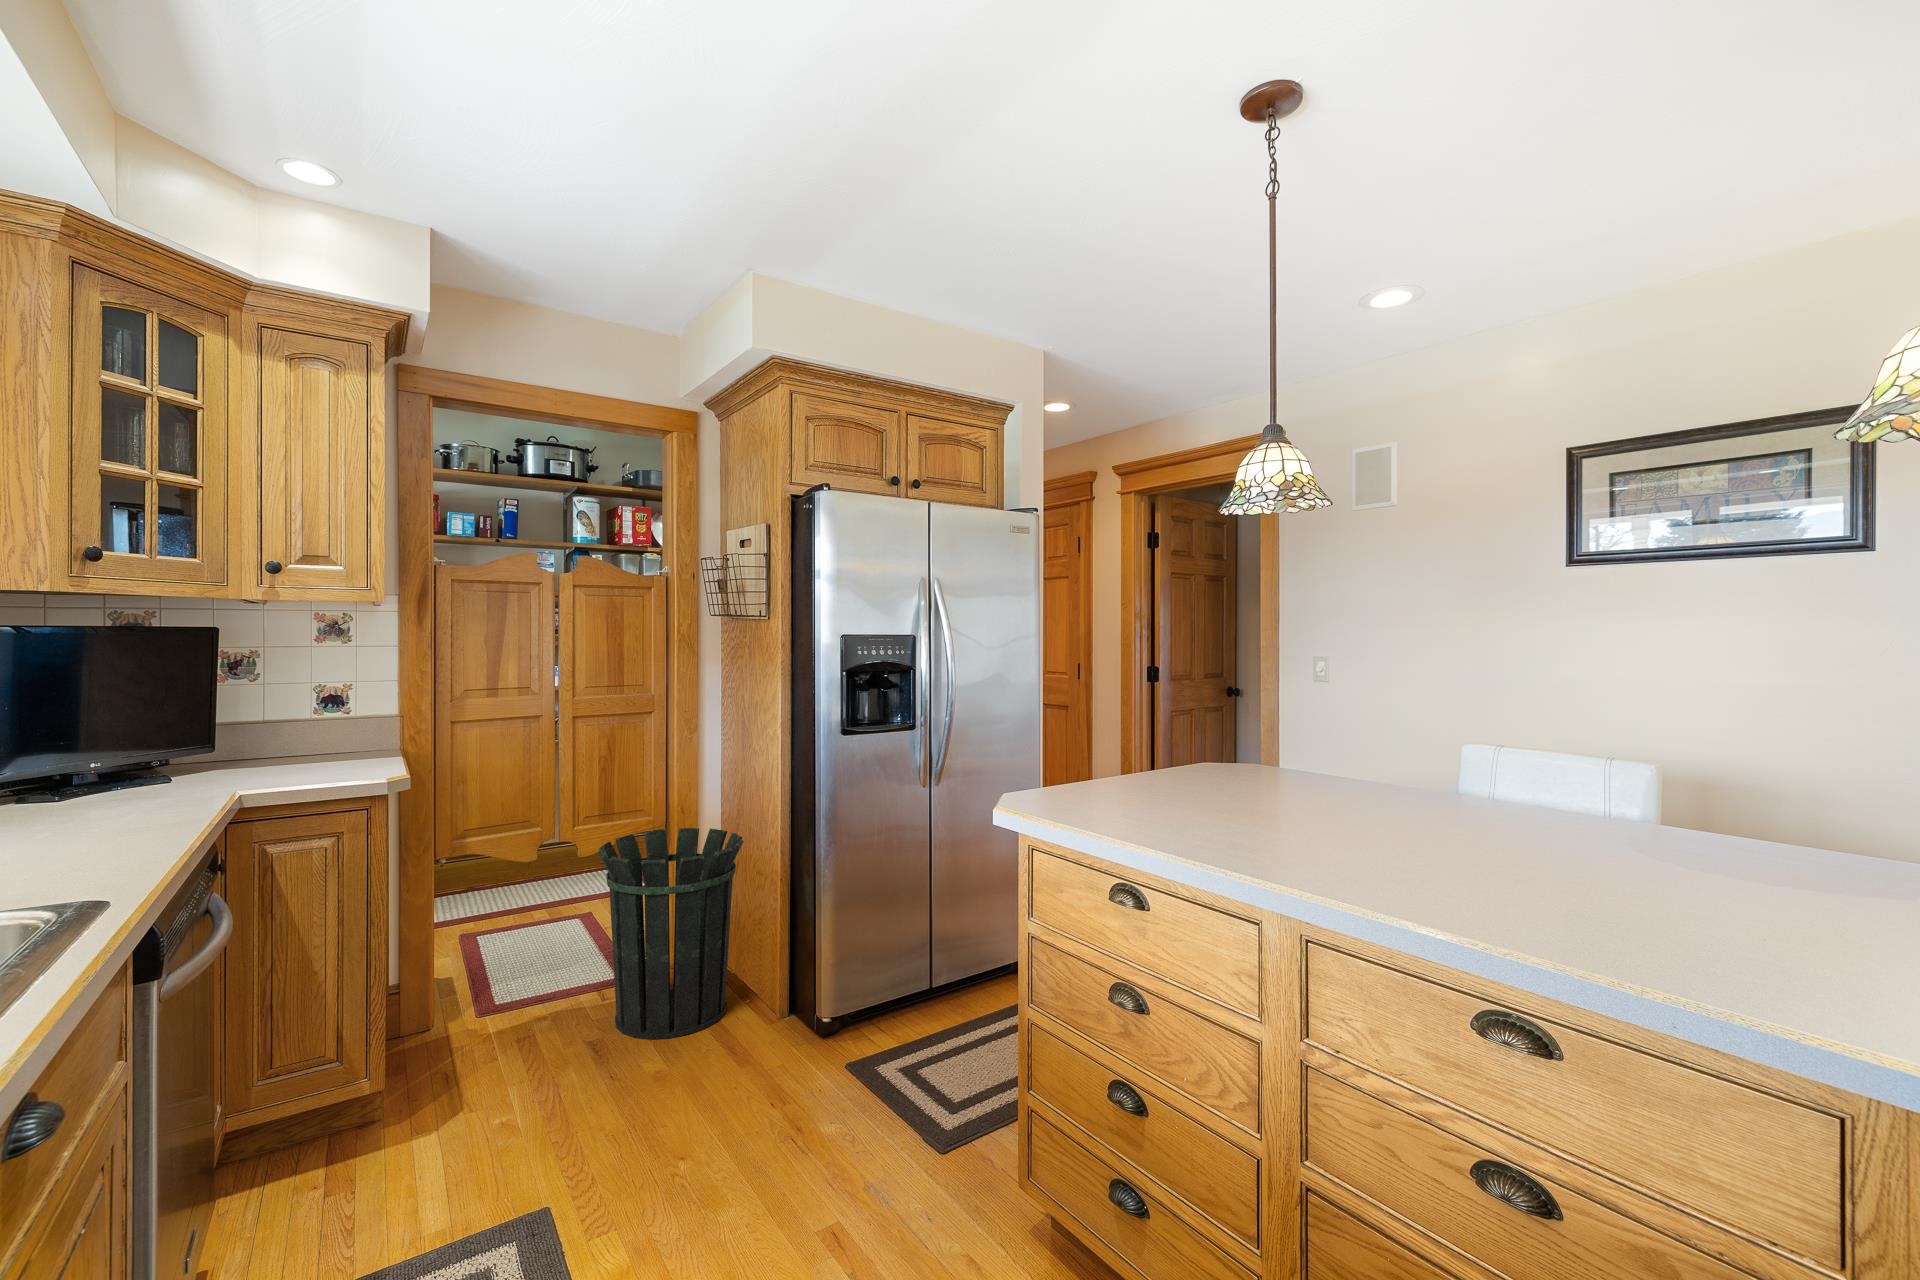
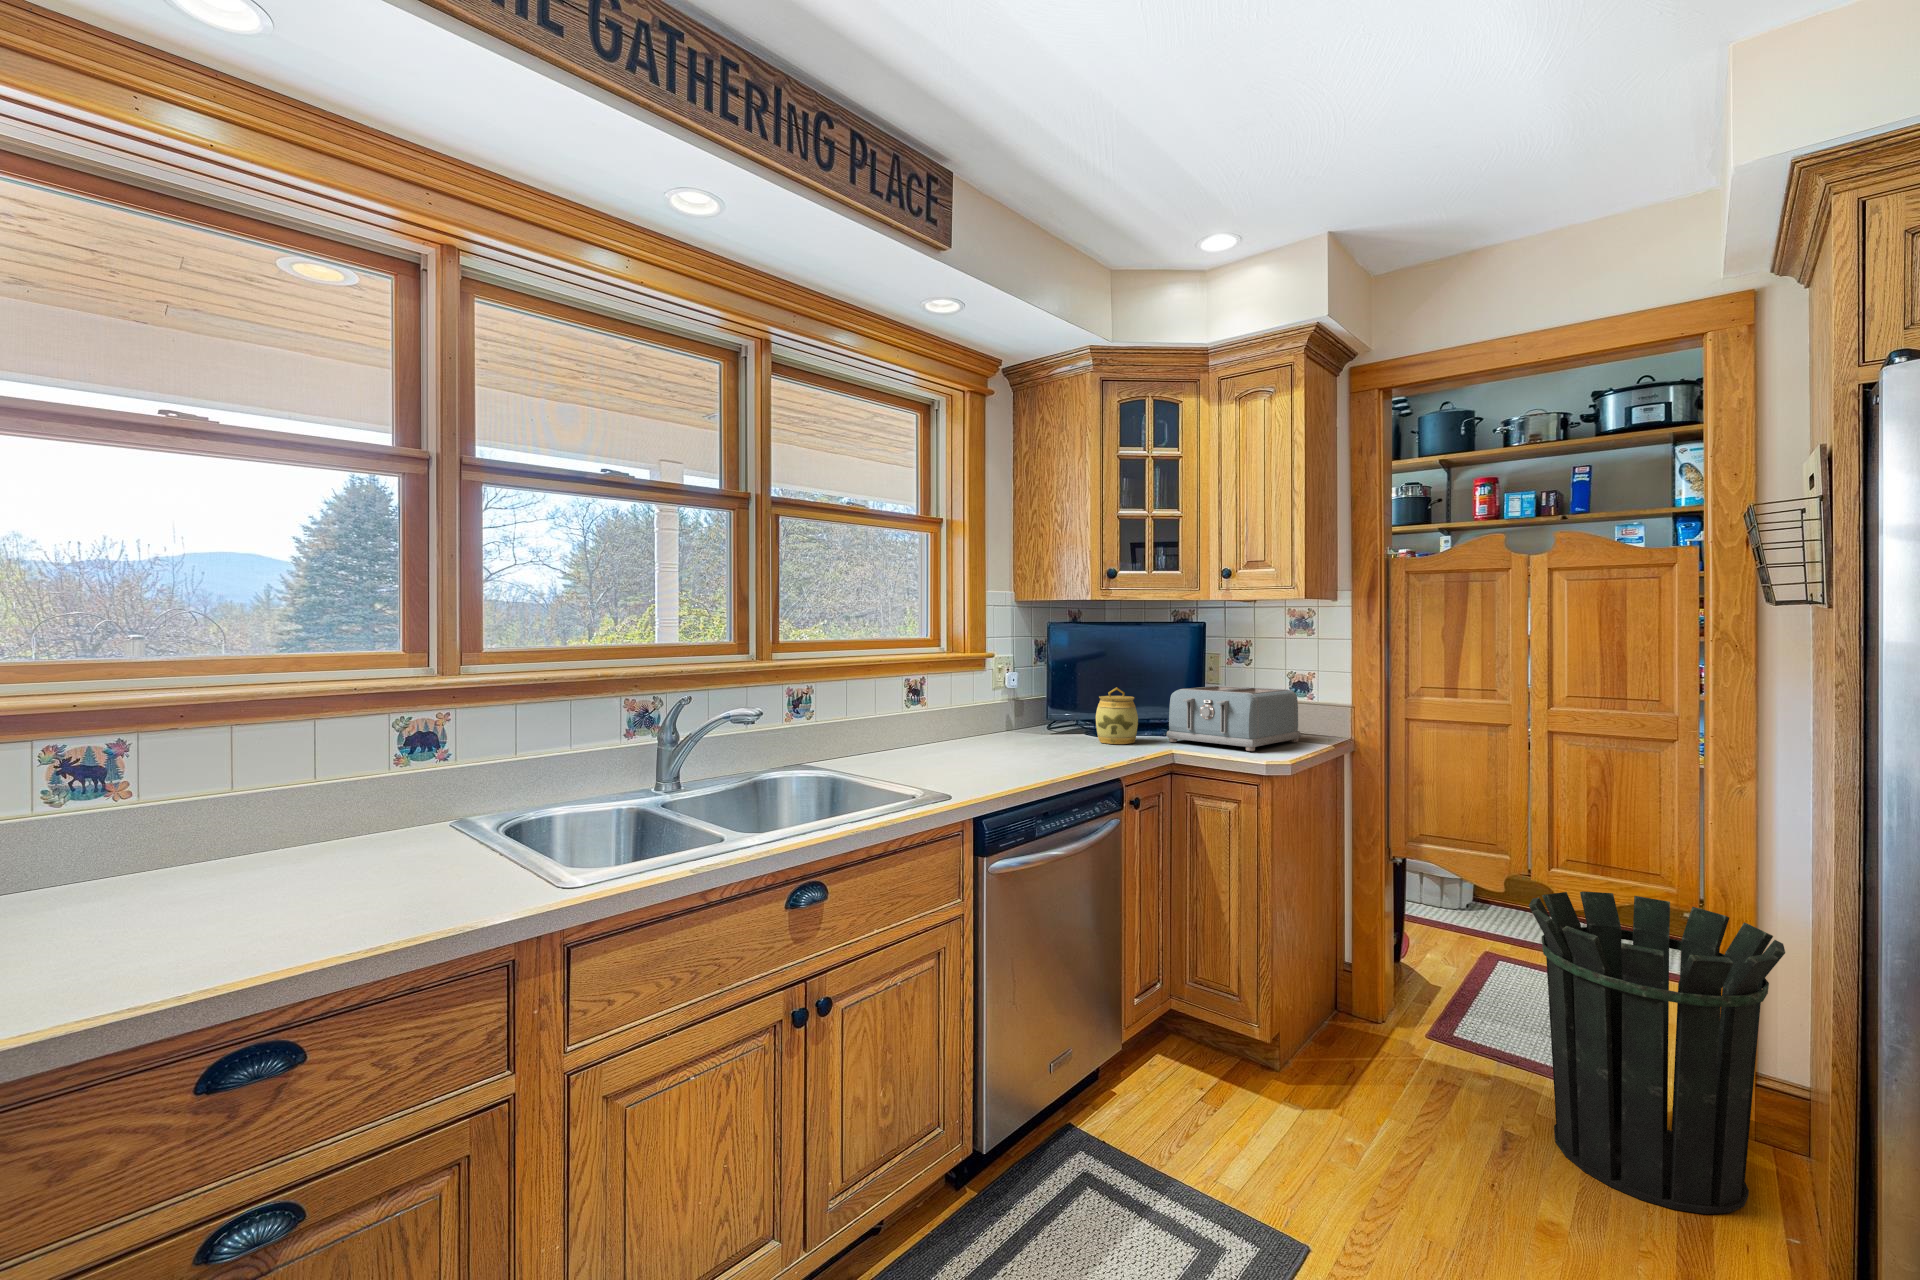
toaster: none [198,702,365,781] -> present [1167,686,1301,751]
jar: none [69,716,157,799] -> present [1096,687,1138,744]

